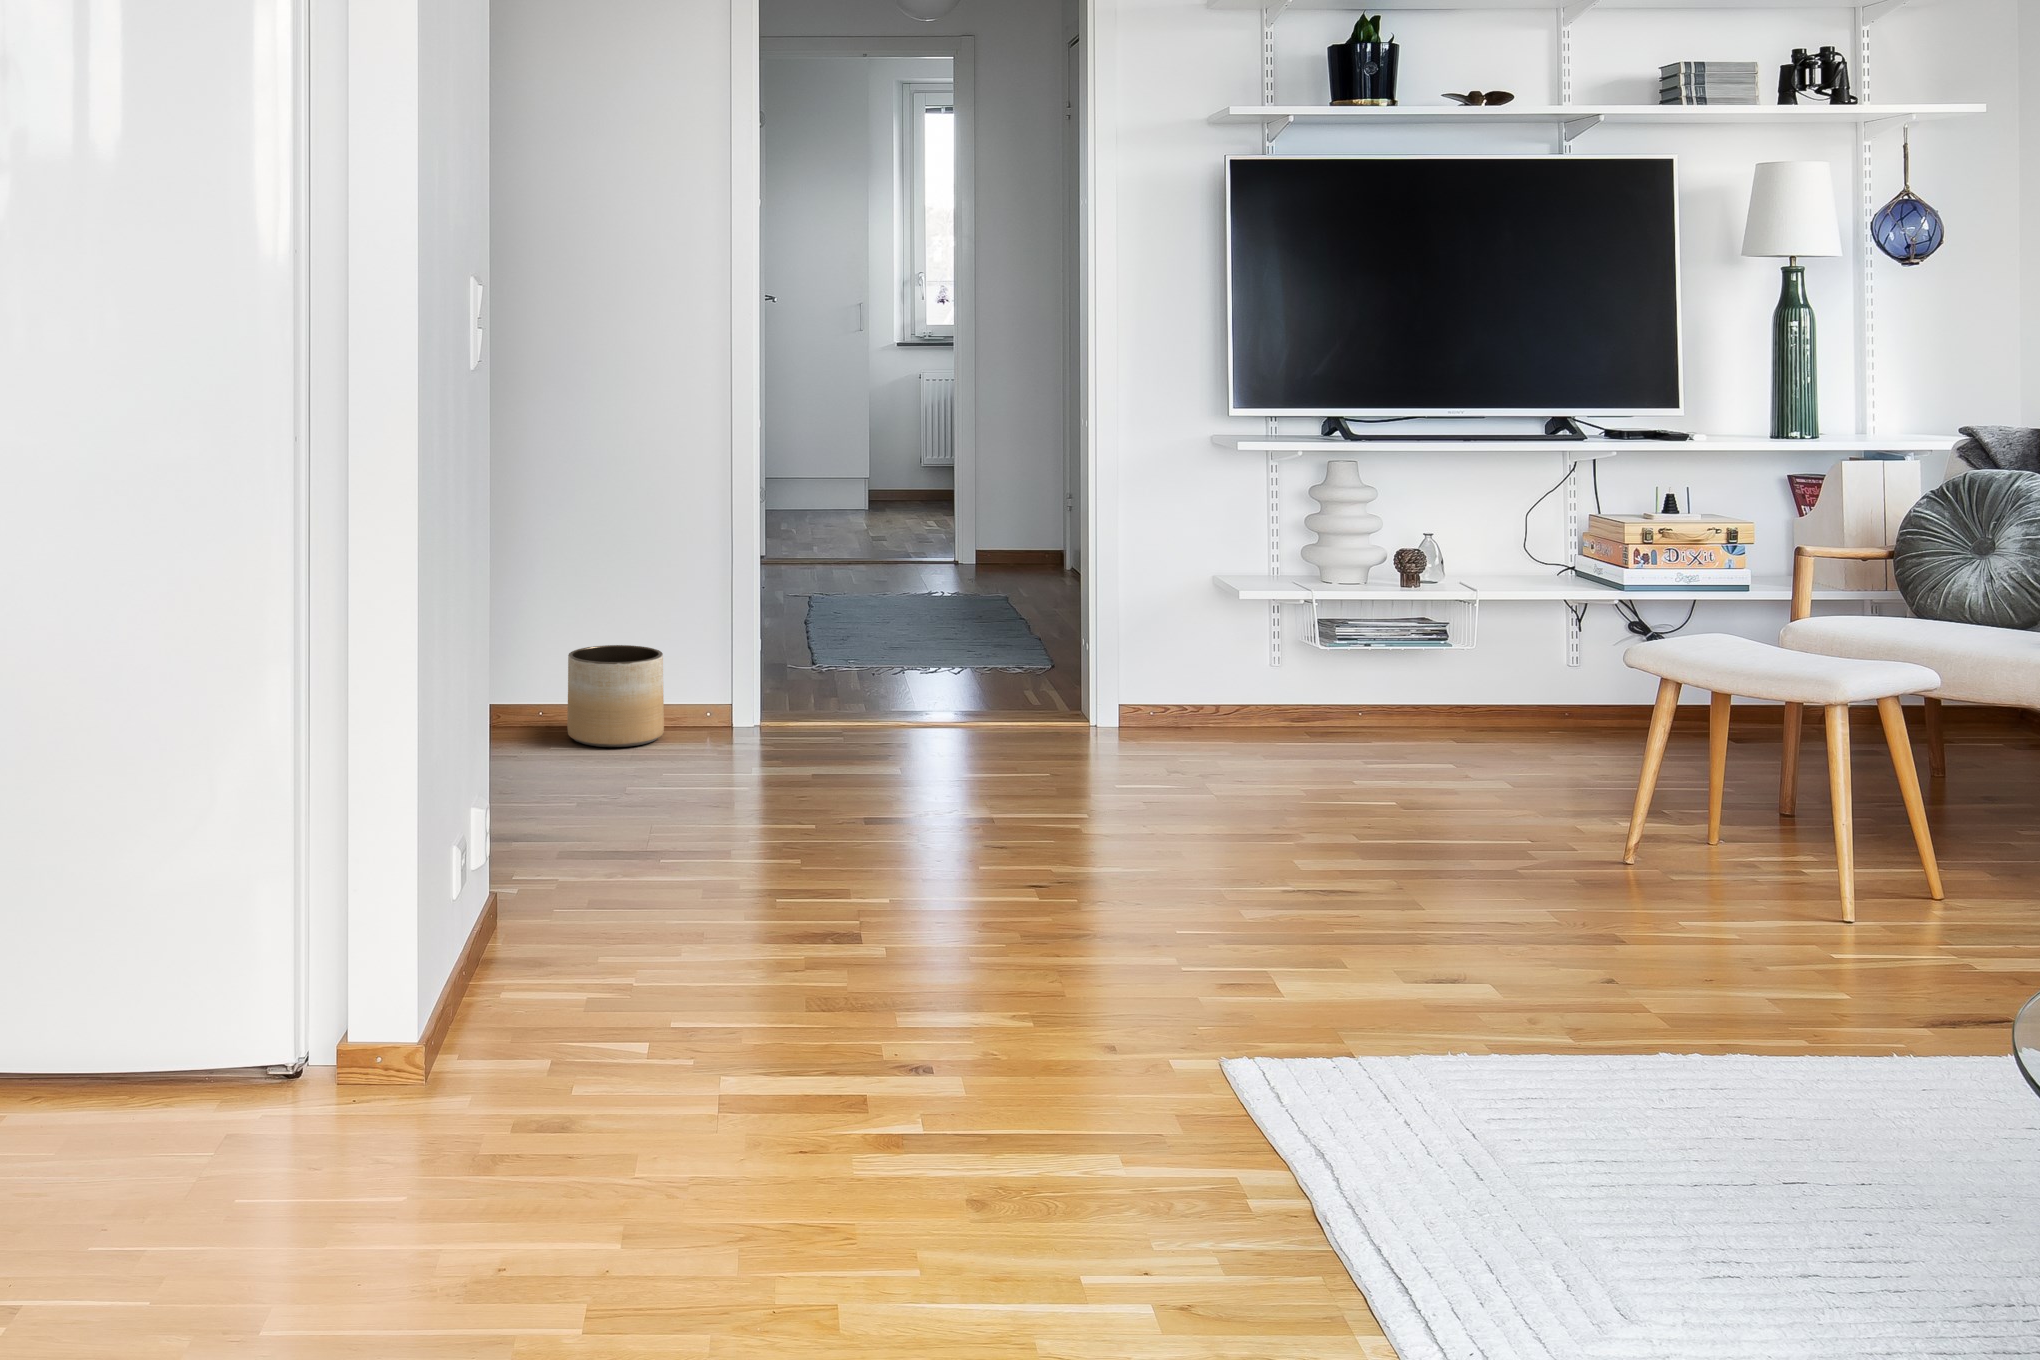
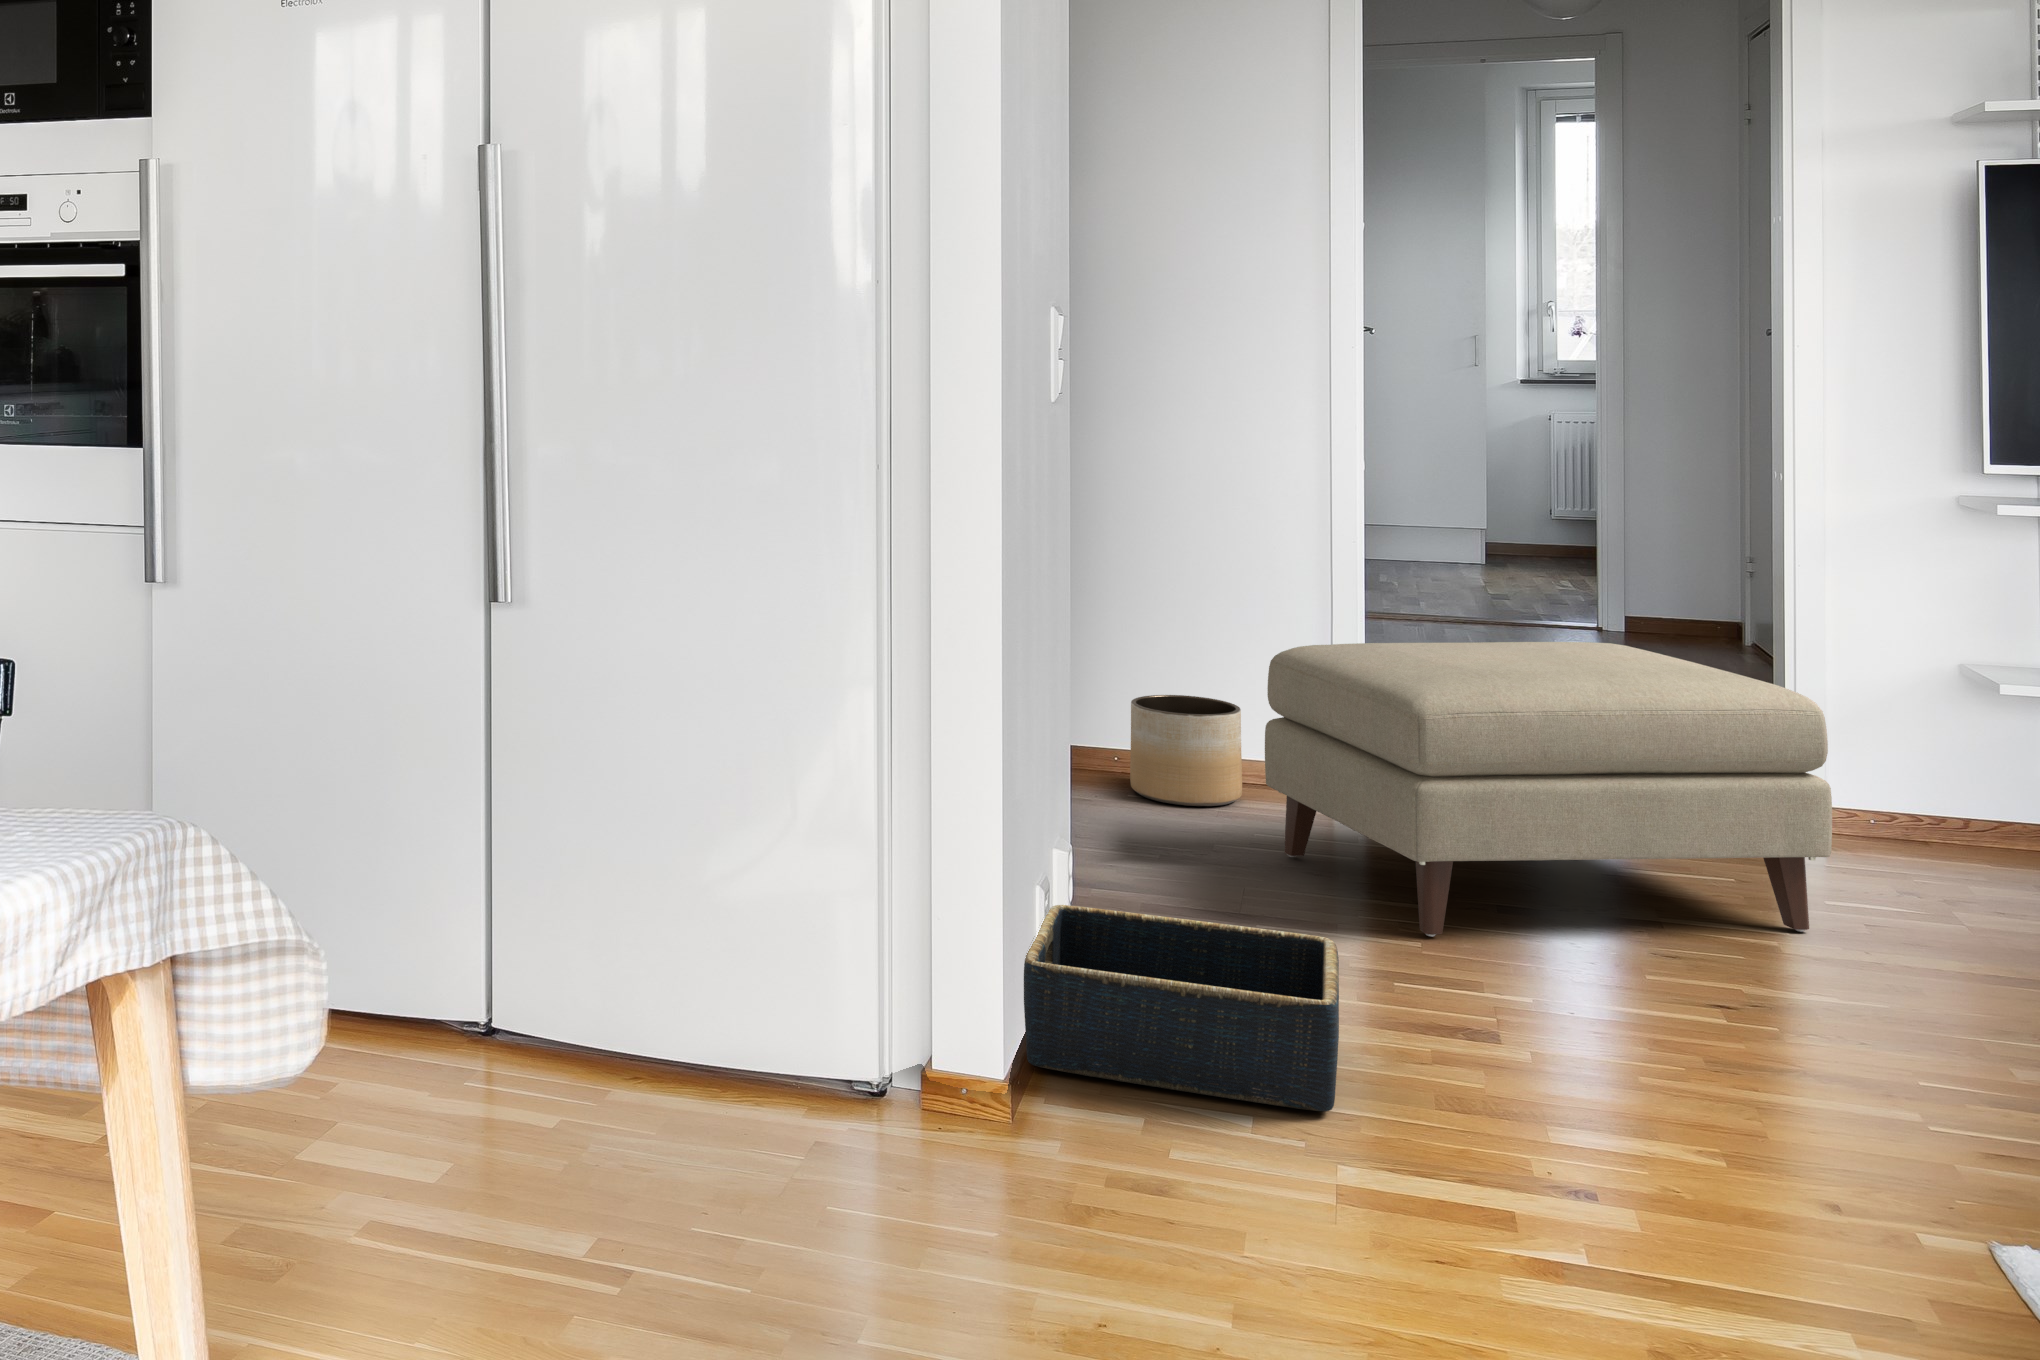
ottoman: none [679,575,1113,847] -> present [1265,642,1832,937]
basket: none [441,860,727,1029] -> present [1024,905,1339,1111]

